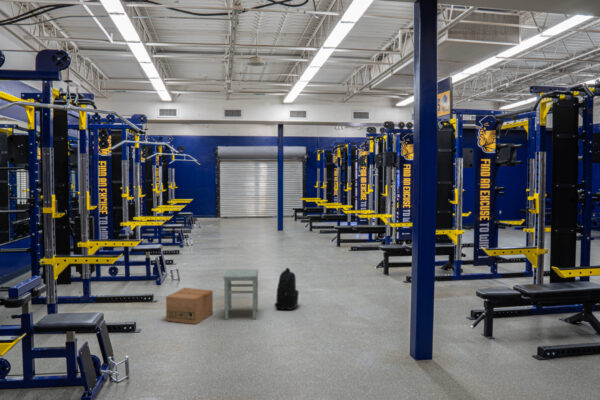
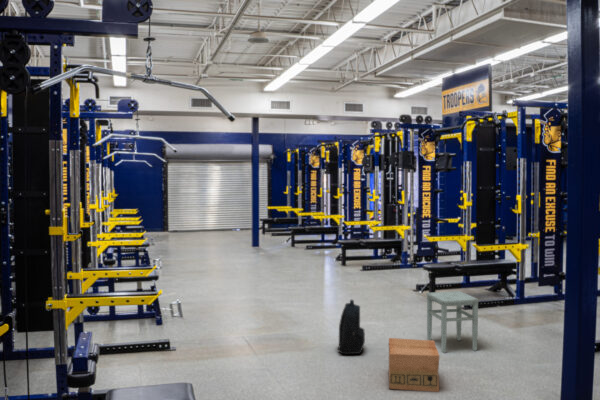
stool: present [224,270,258,319] -> present [426,291,479,353]
cardboard box: present [166,288,213,324] -> present [389,338,439,392]

